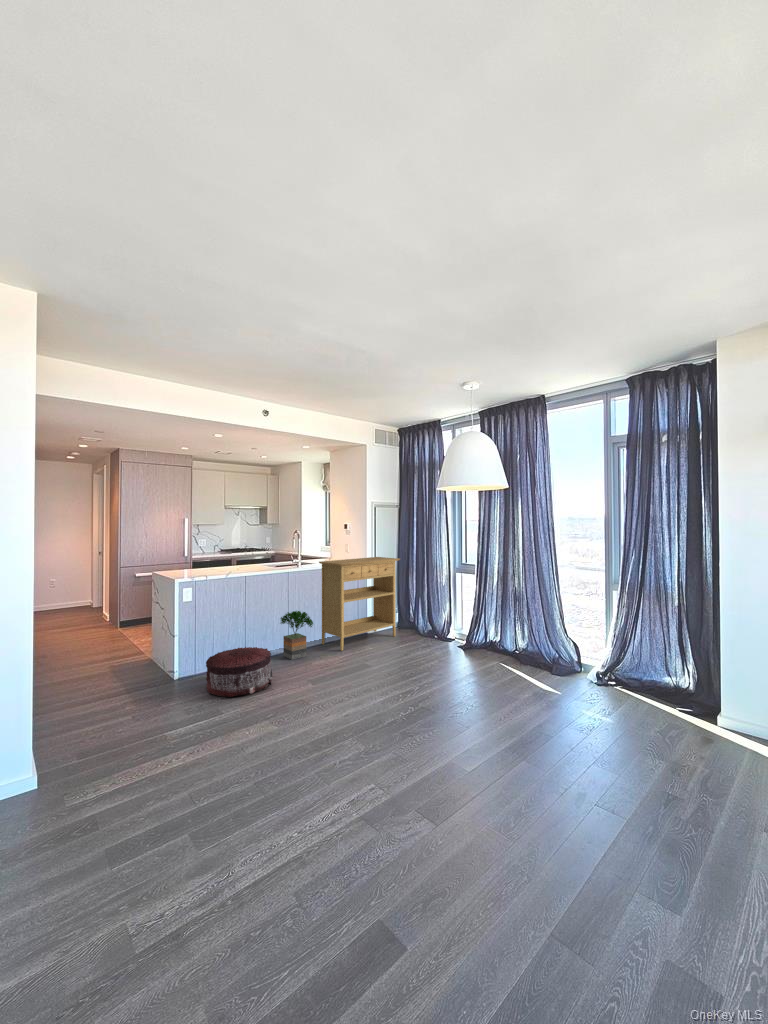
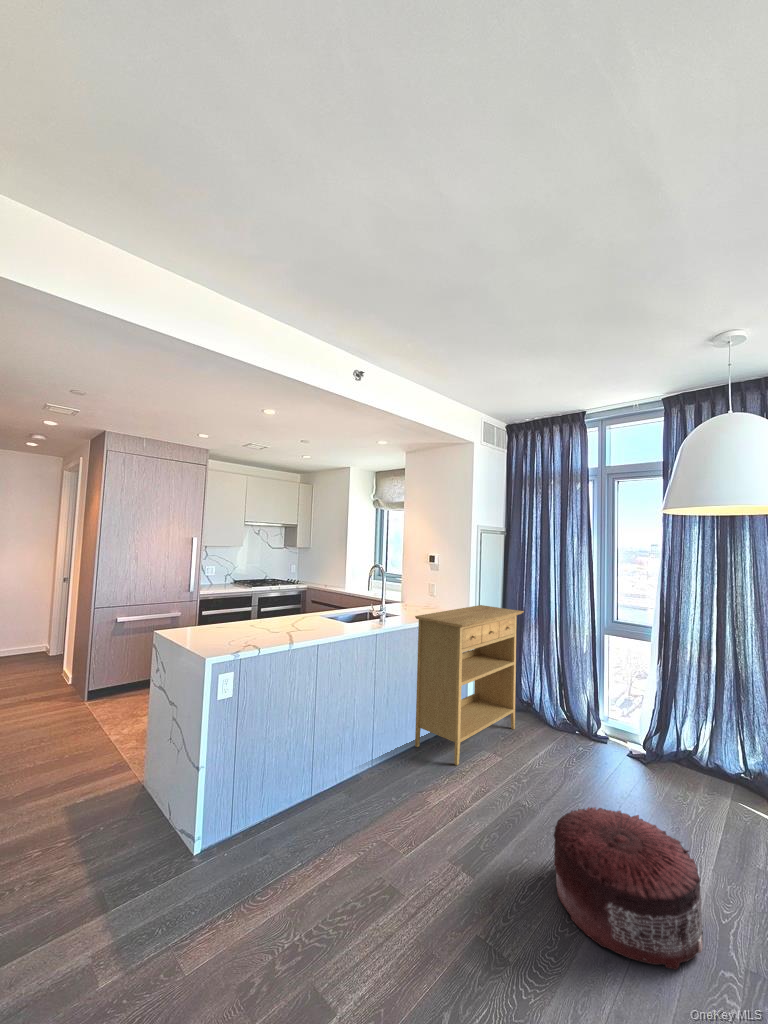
potted tree: present [281,611,313,660] -> none [364,698,422,790]
pouf: present [206,647,272,697] -> present [554,807,703,970]

